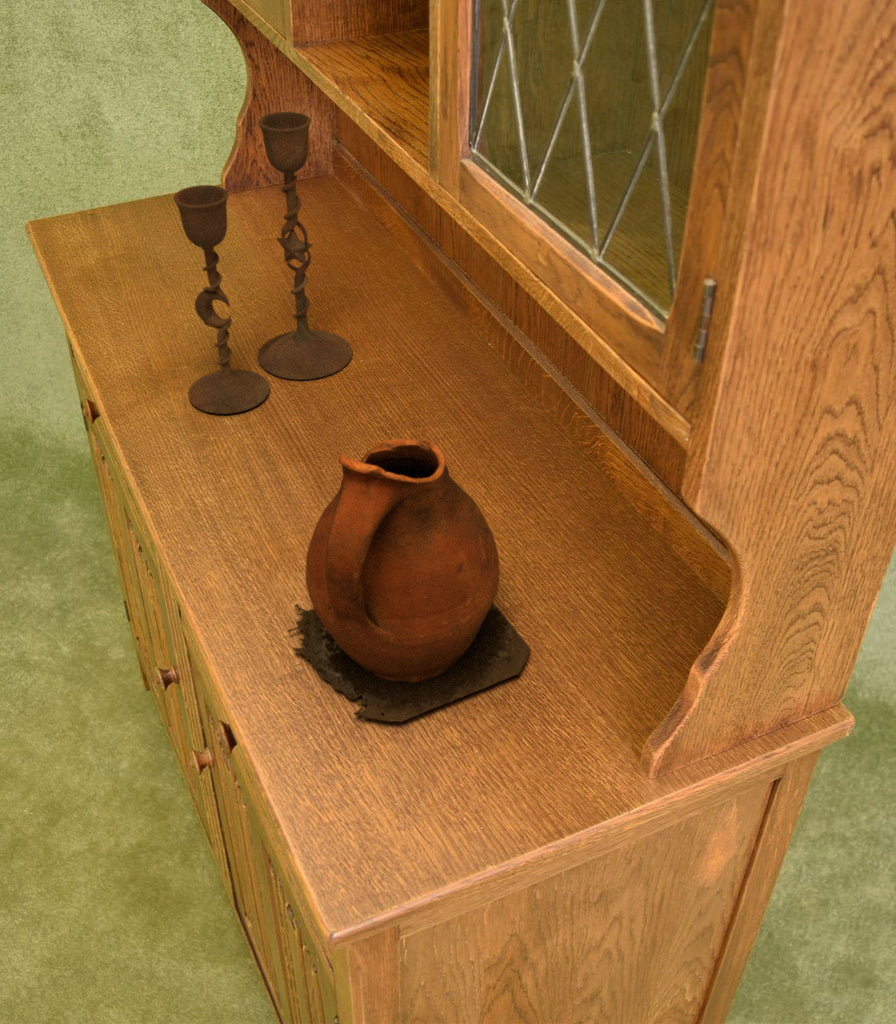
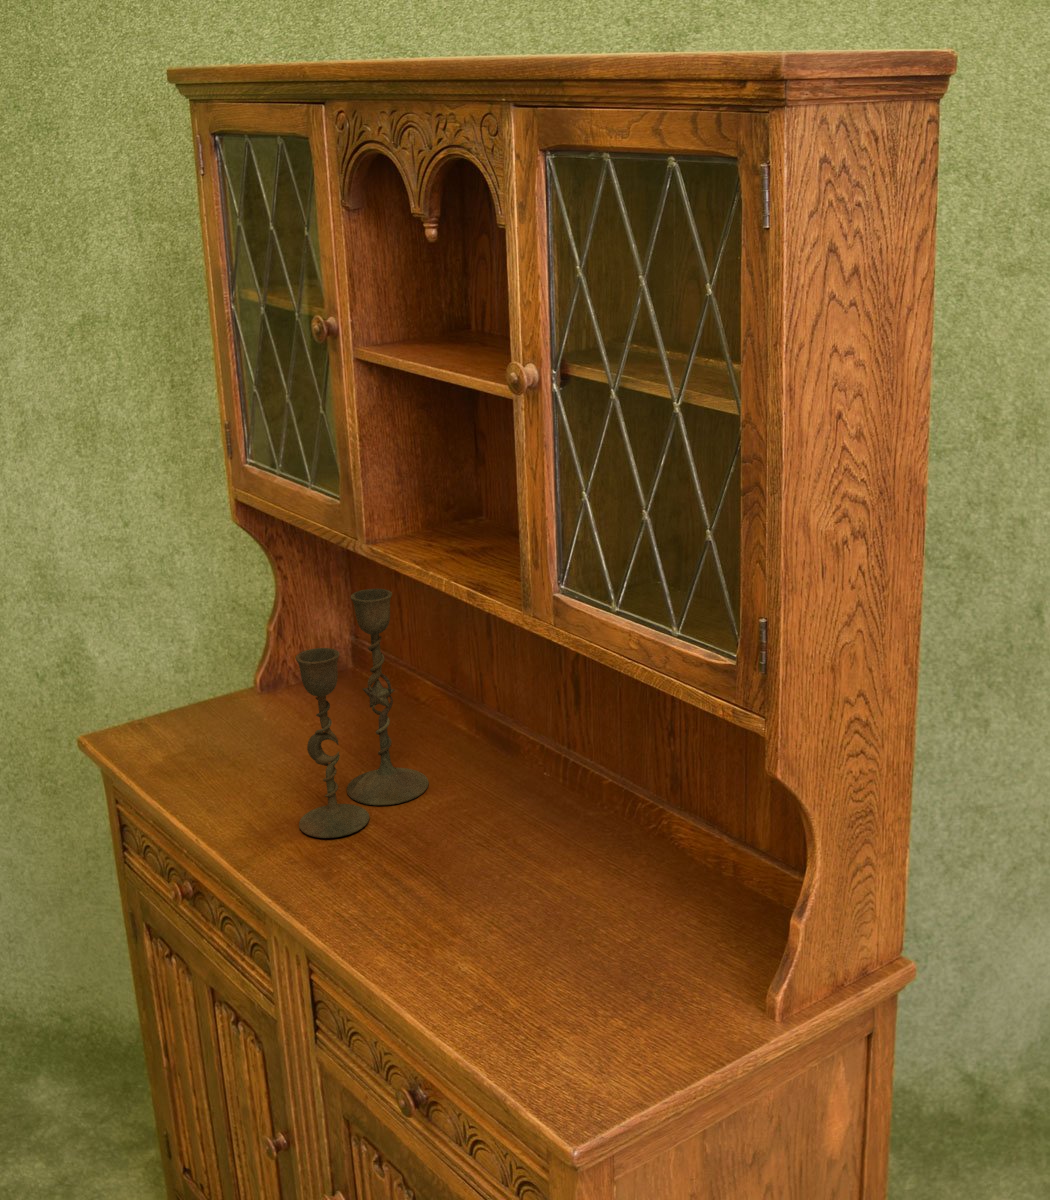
ceramic pitcher: present [288,438,530,722] -> none [458,785,659,1018]

